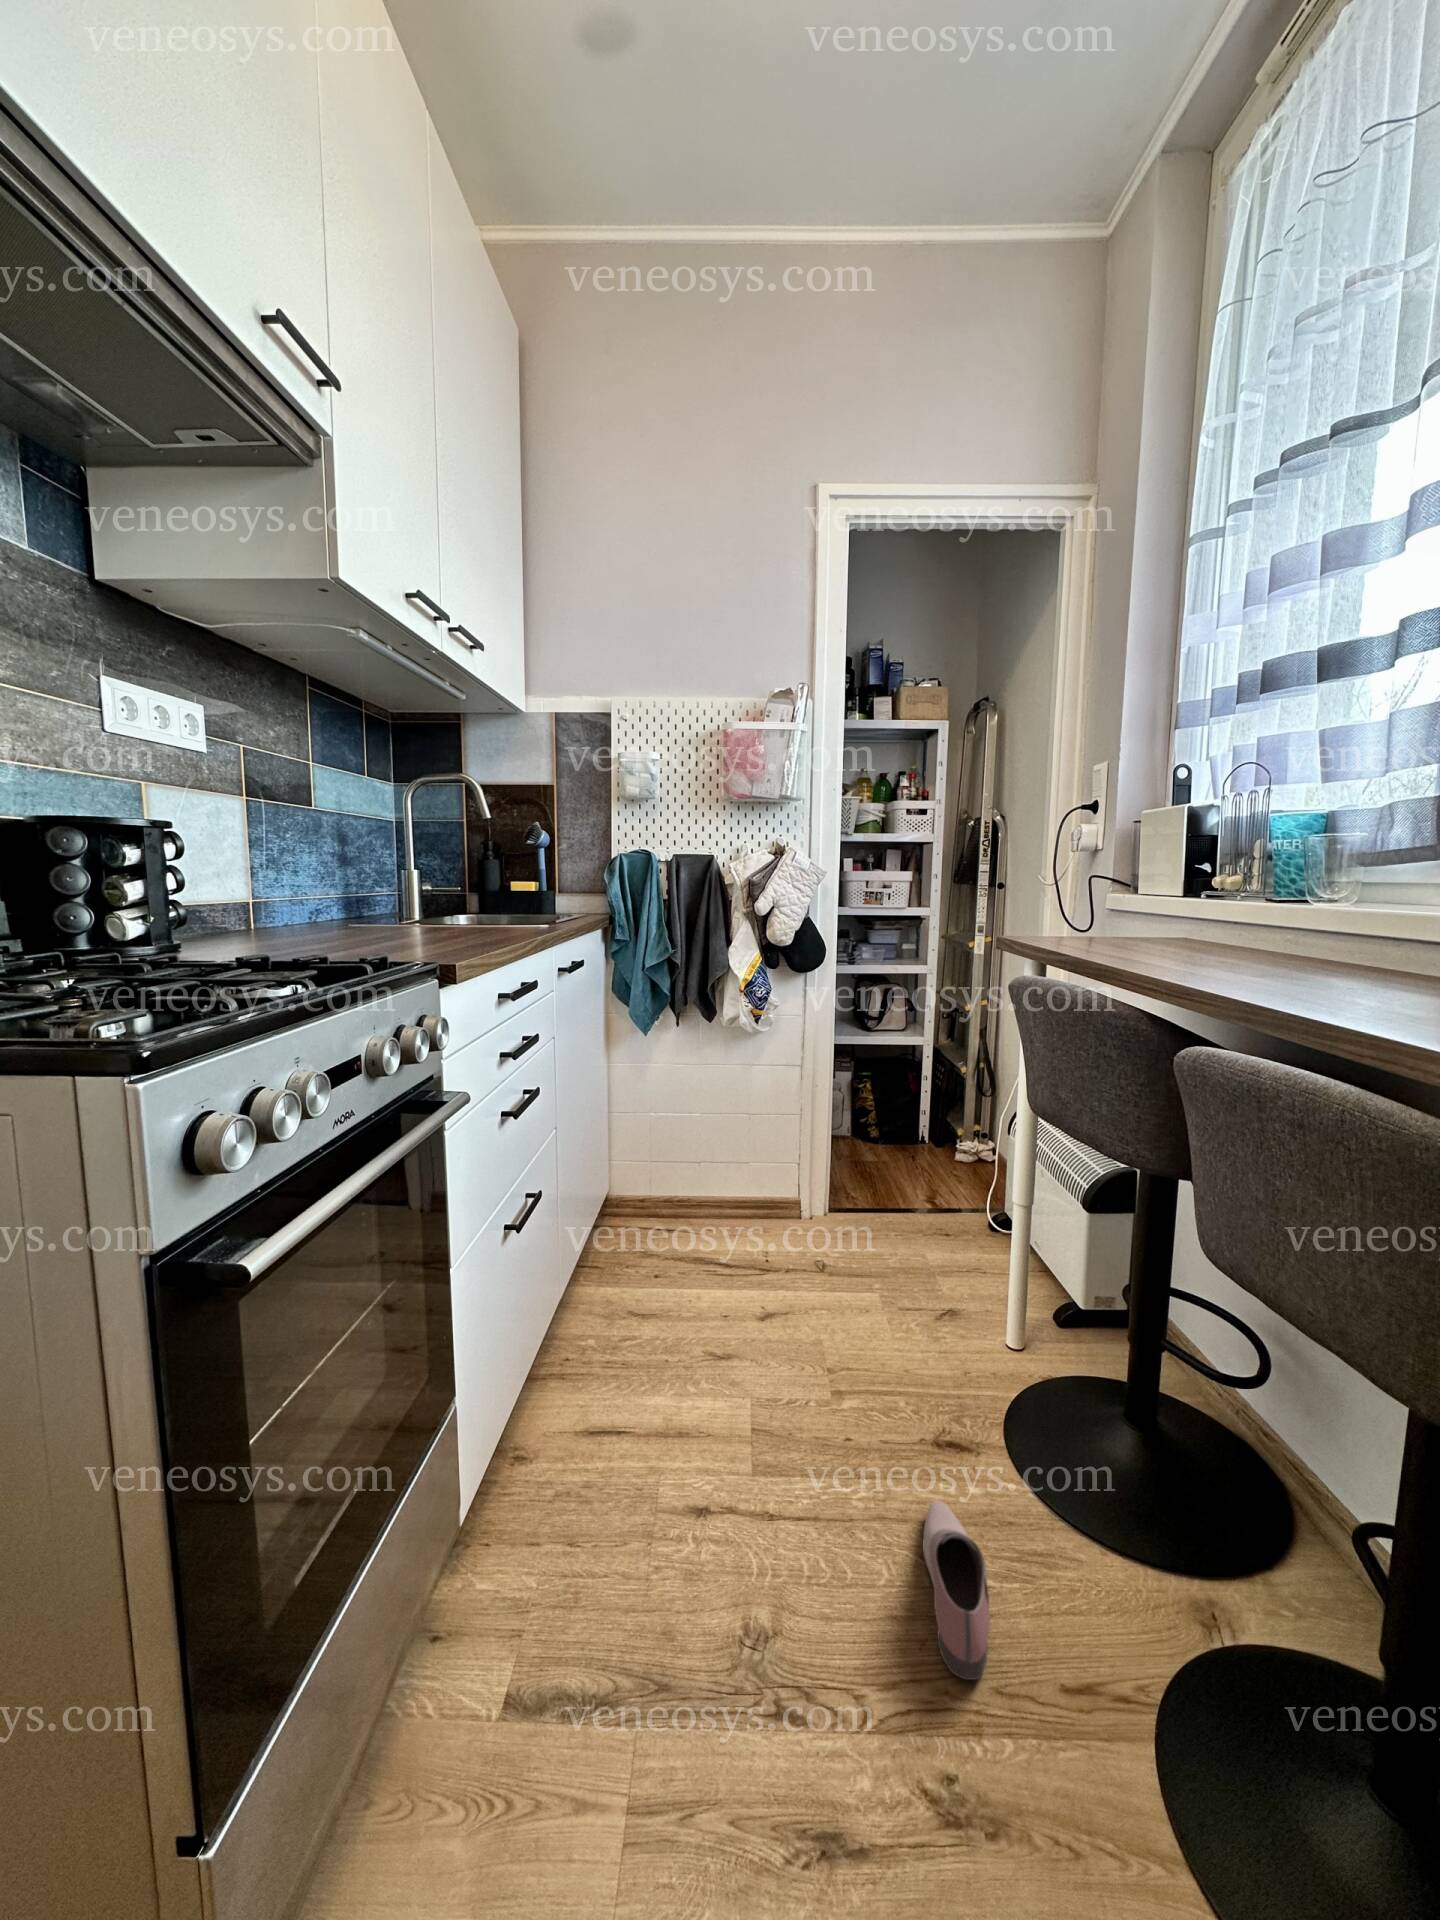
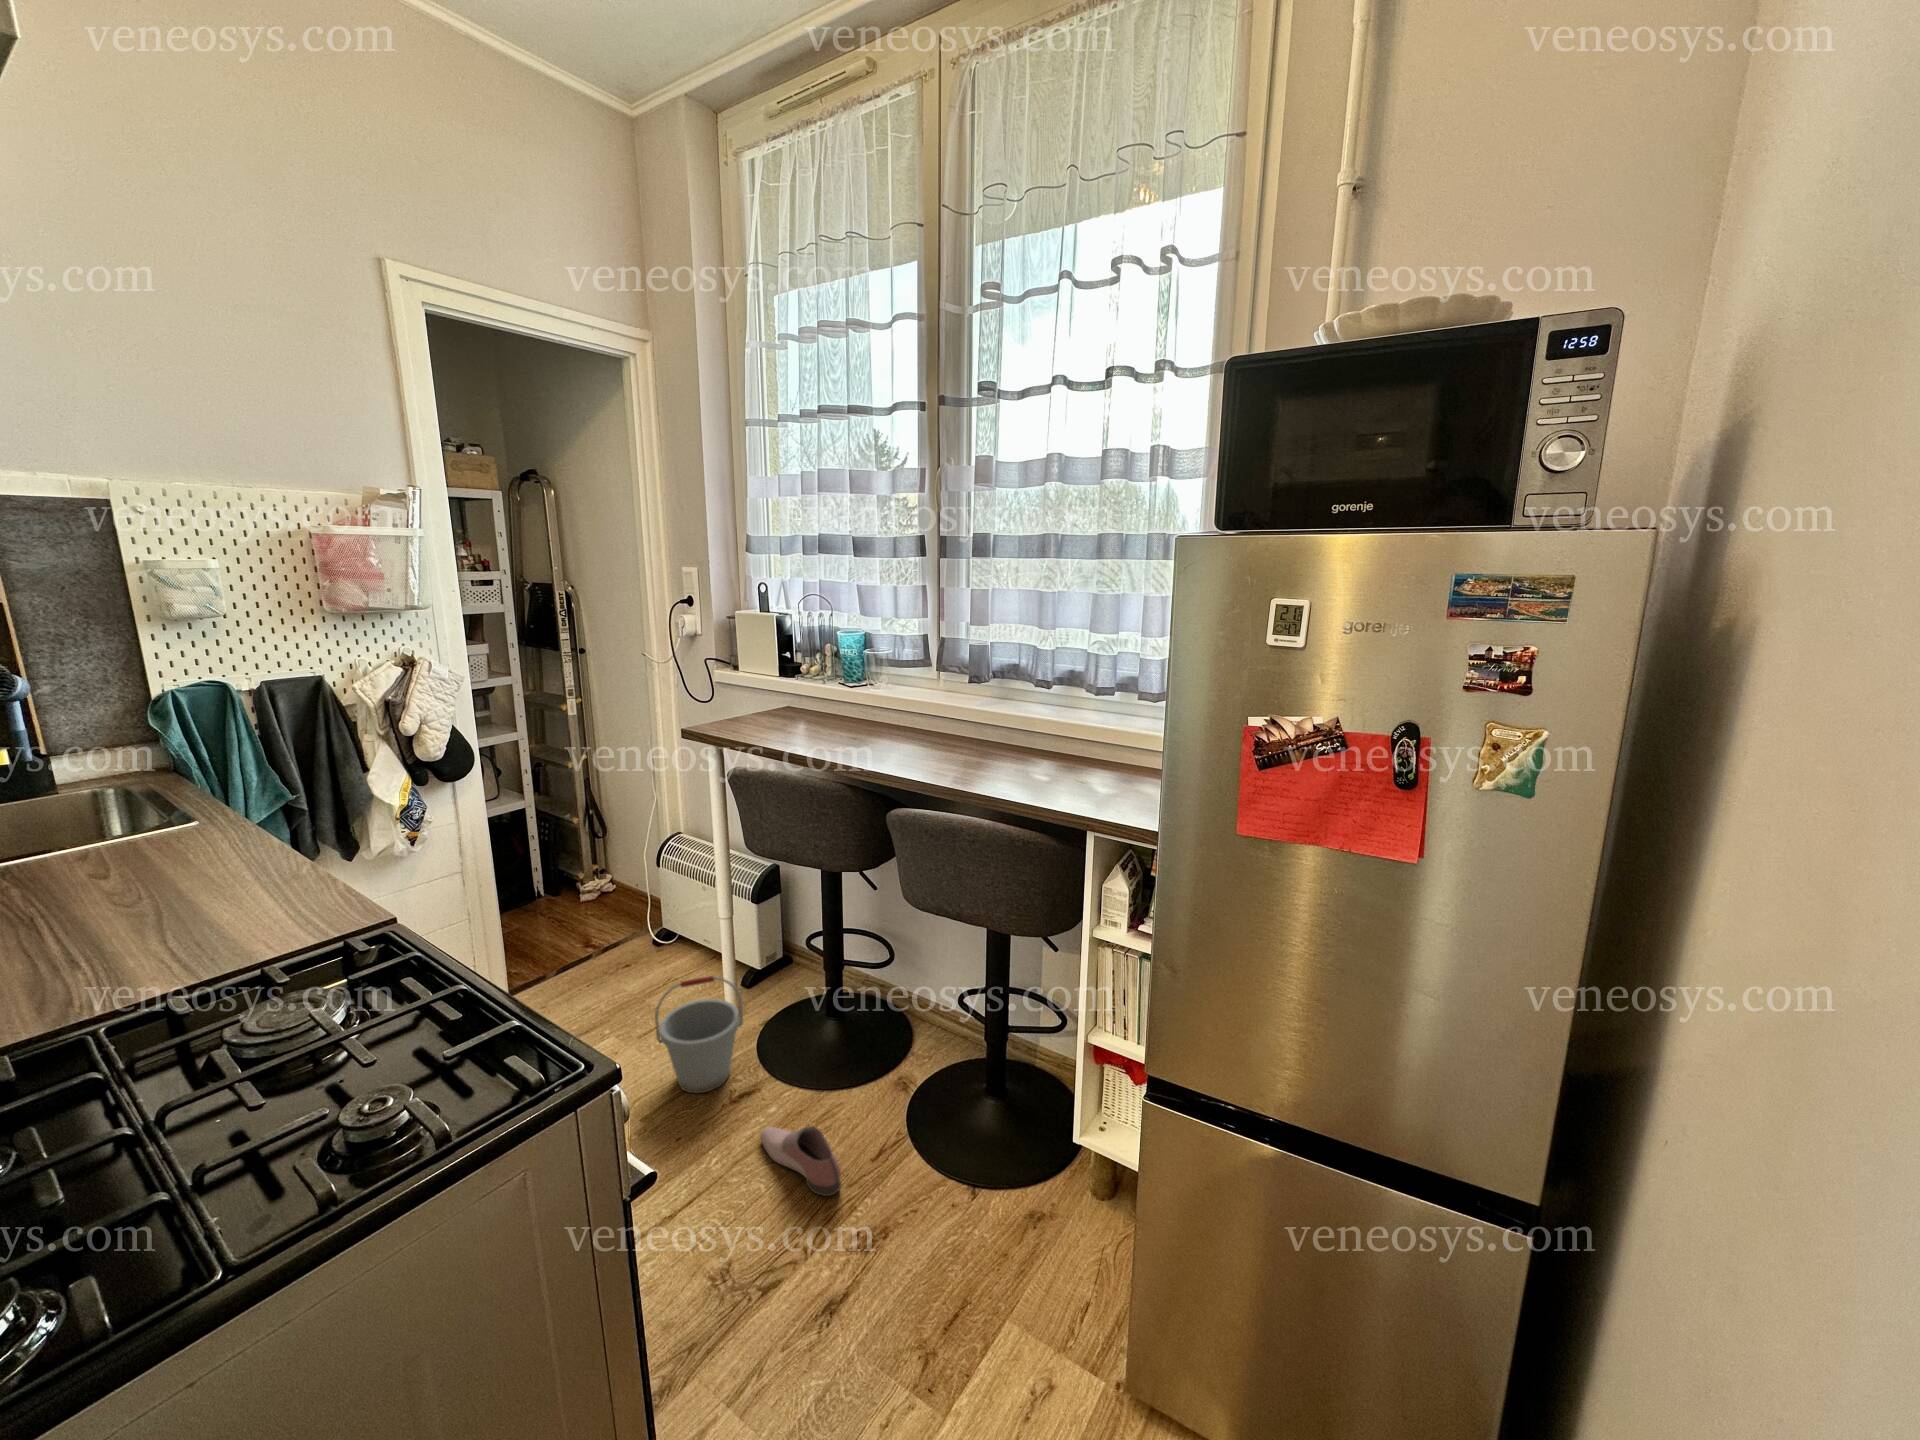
bucket: none [878,1245,987,1413] -> present [655,976,743,1093]

